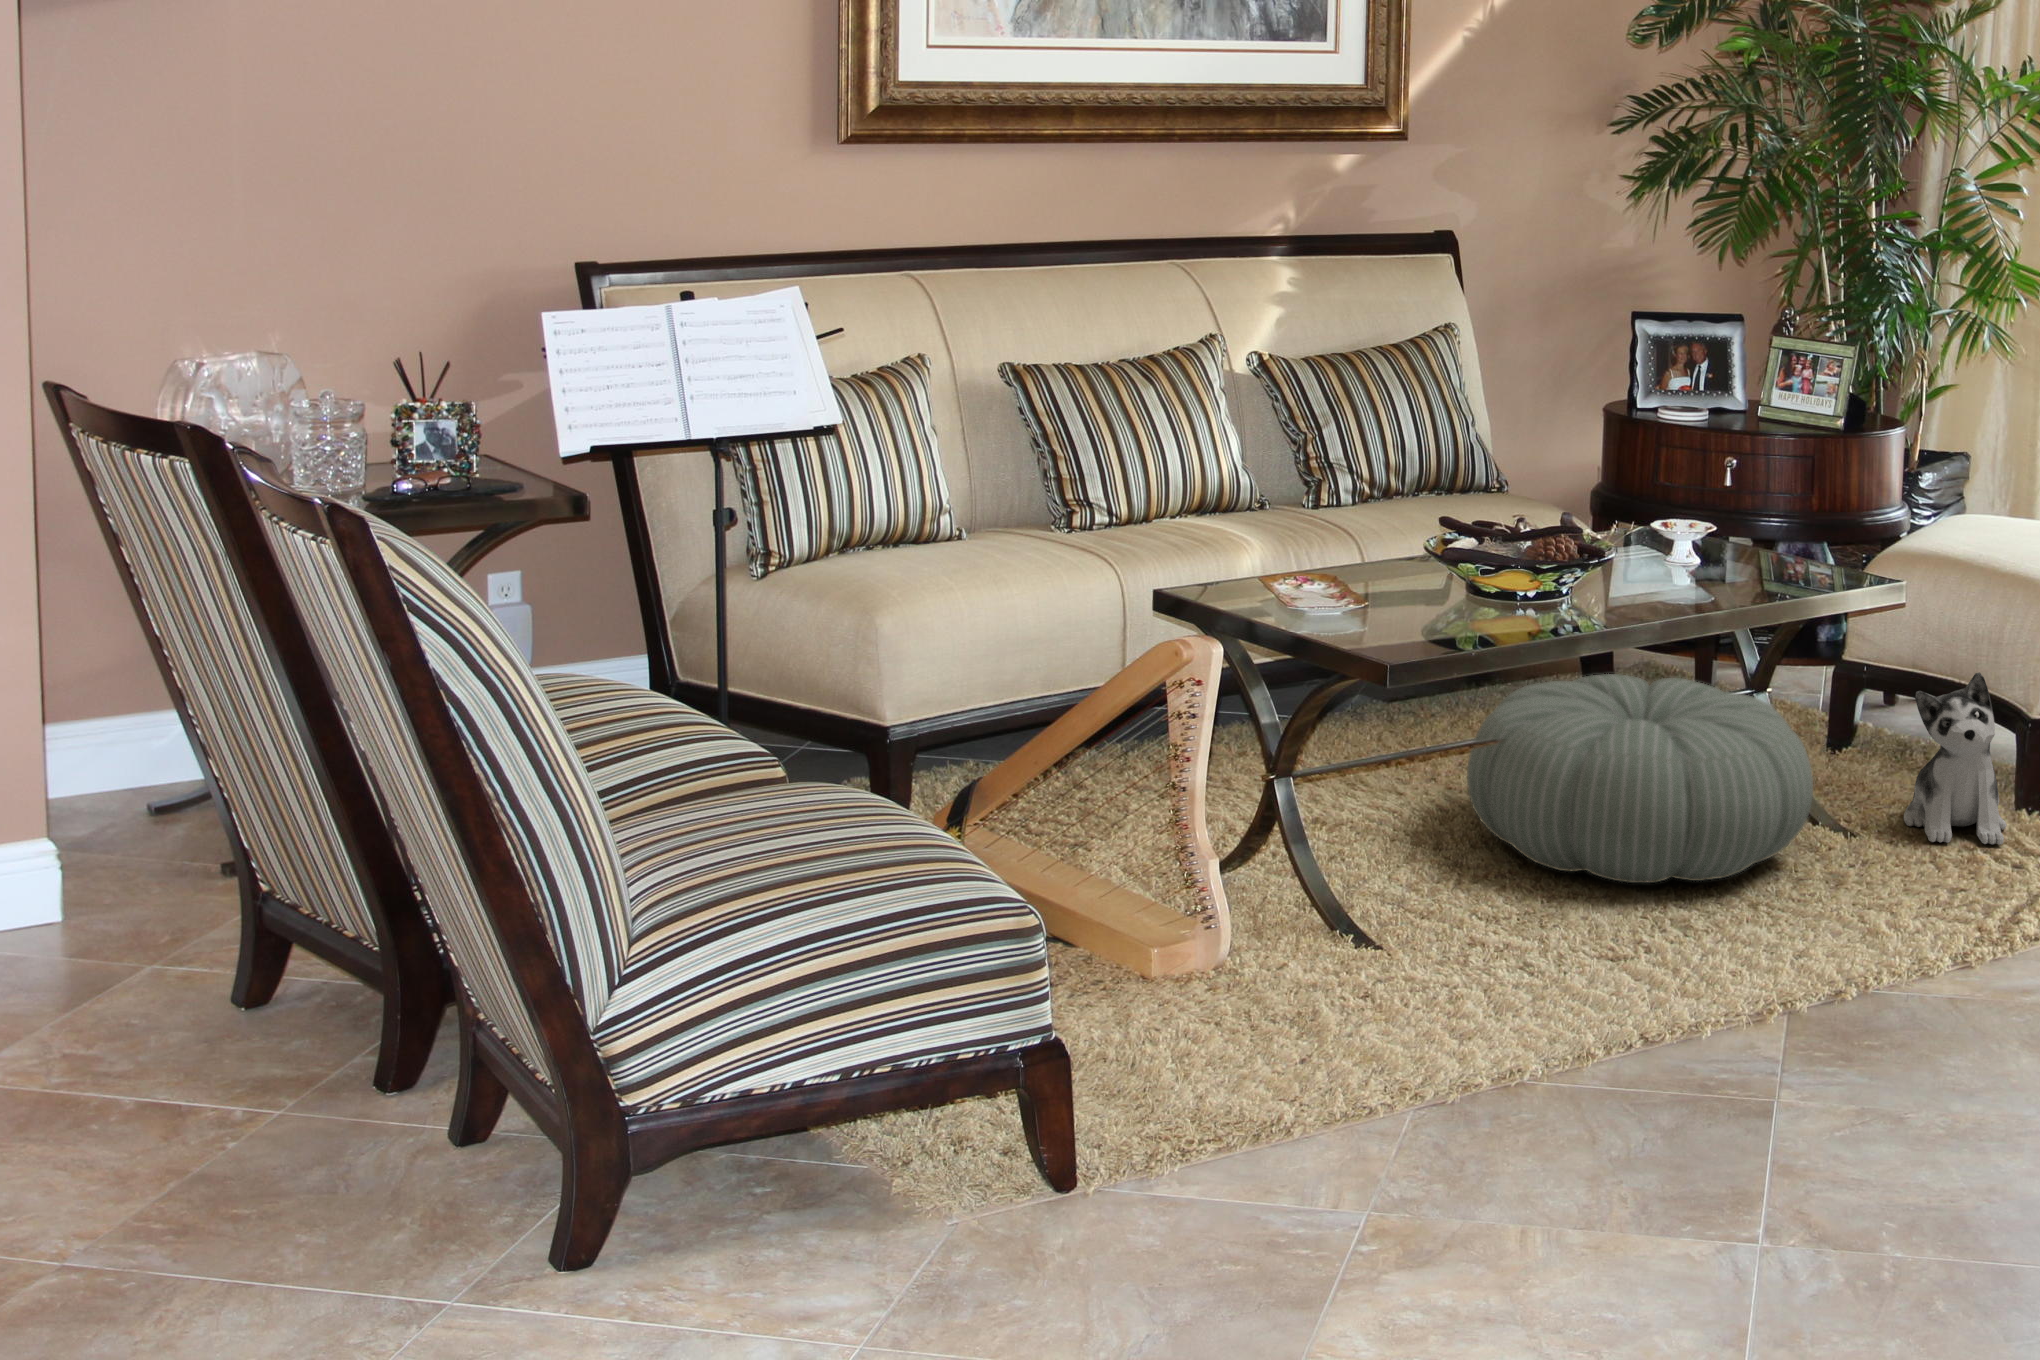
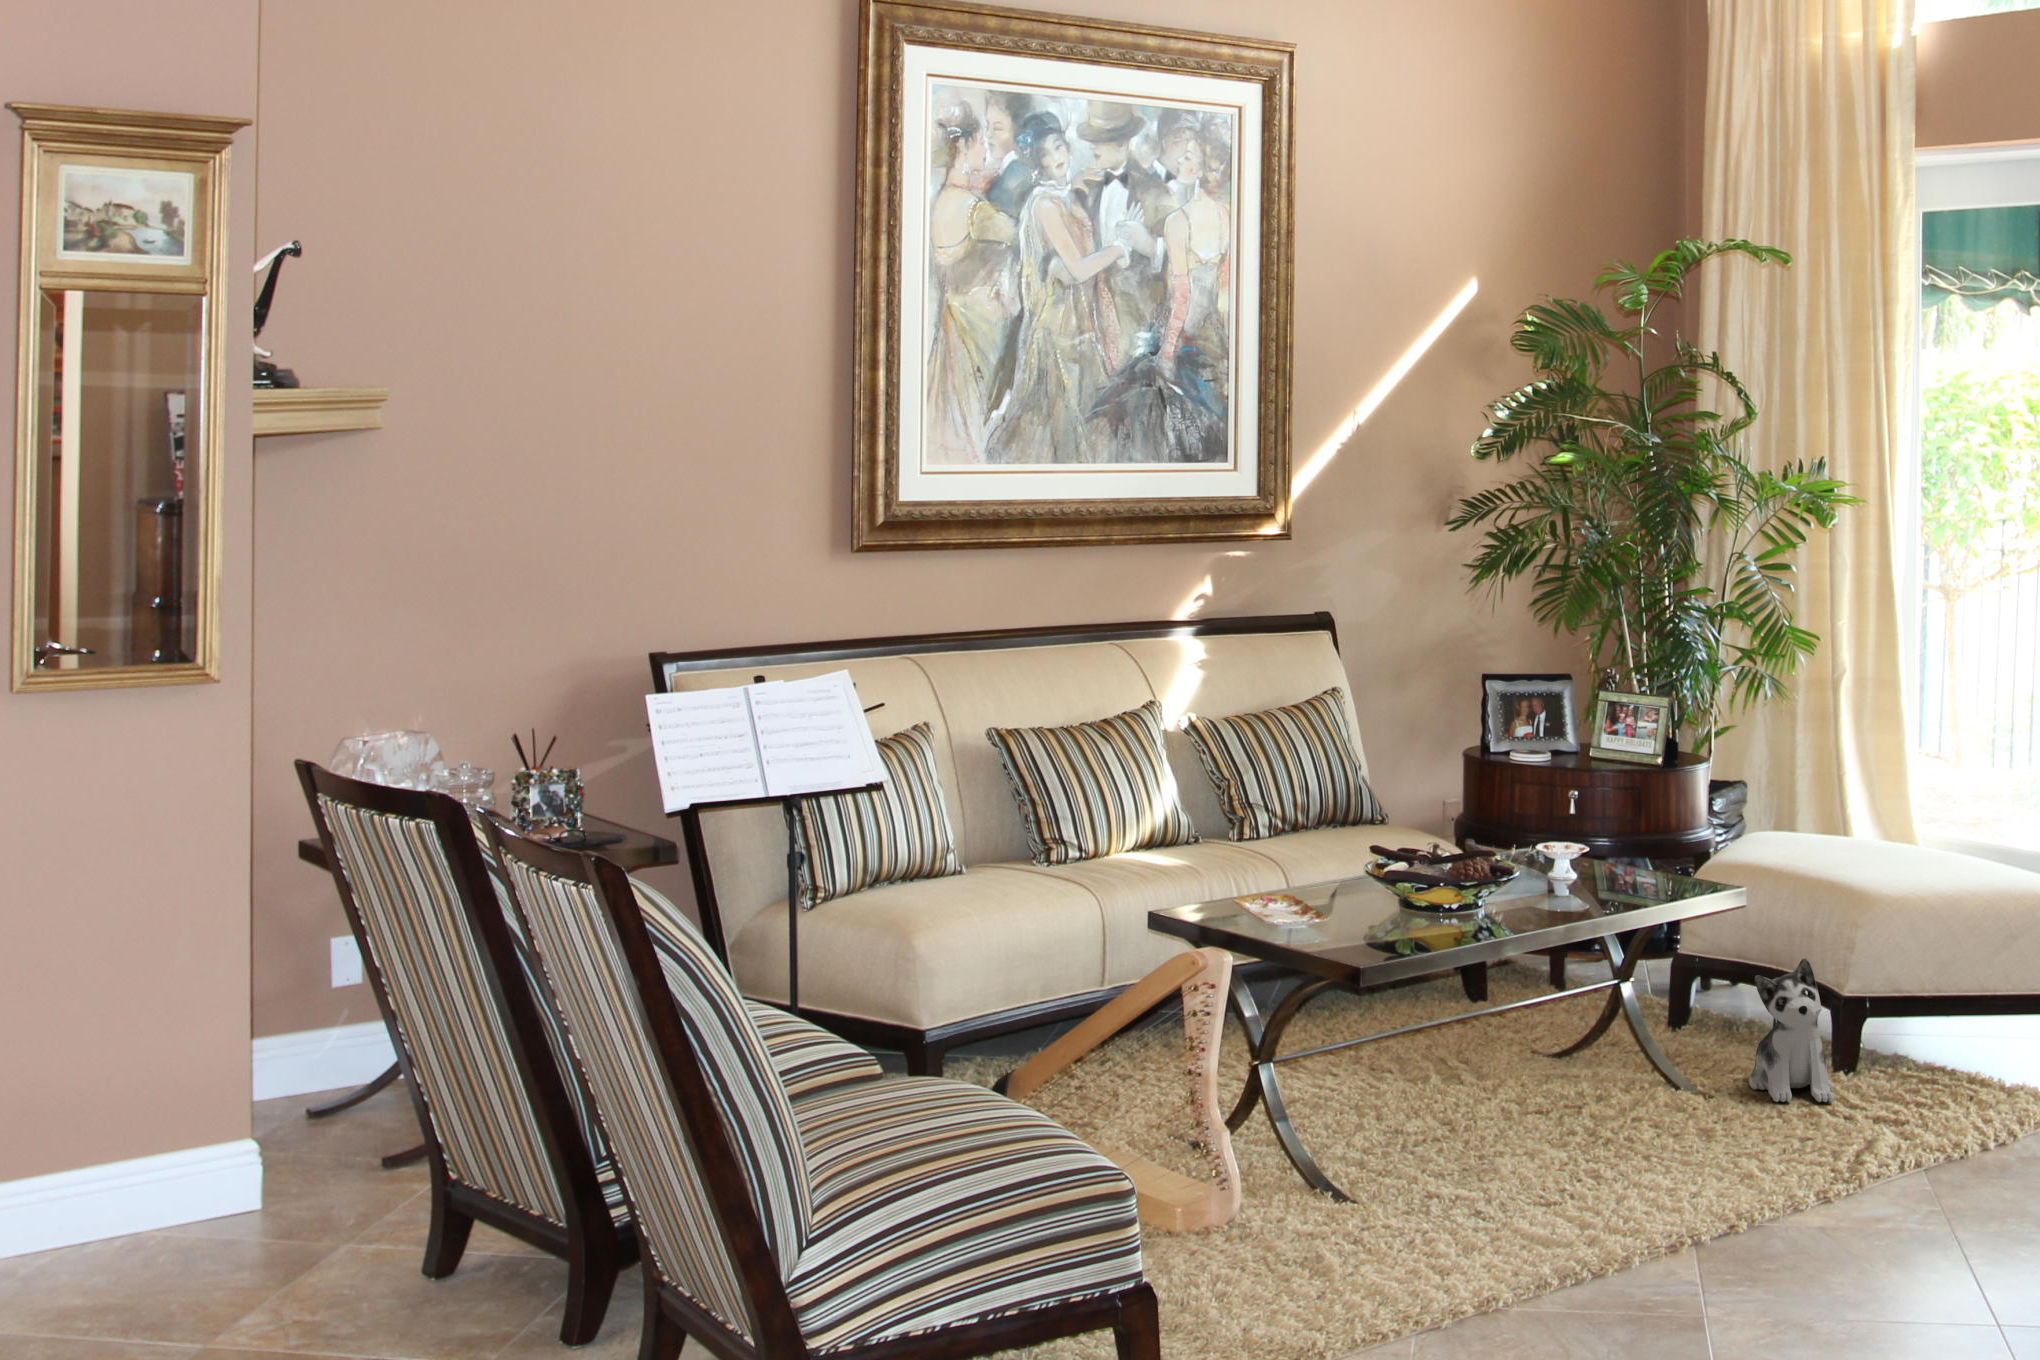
pouf: present [1467,674,1813,883] -> none [1400,971,1683,1142]

